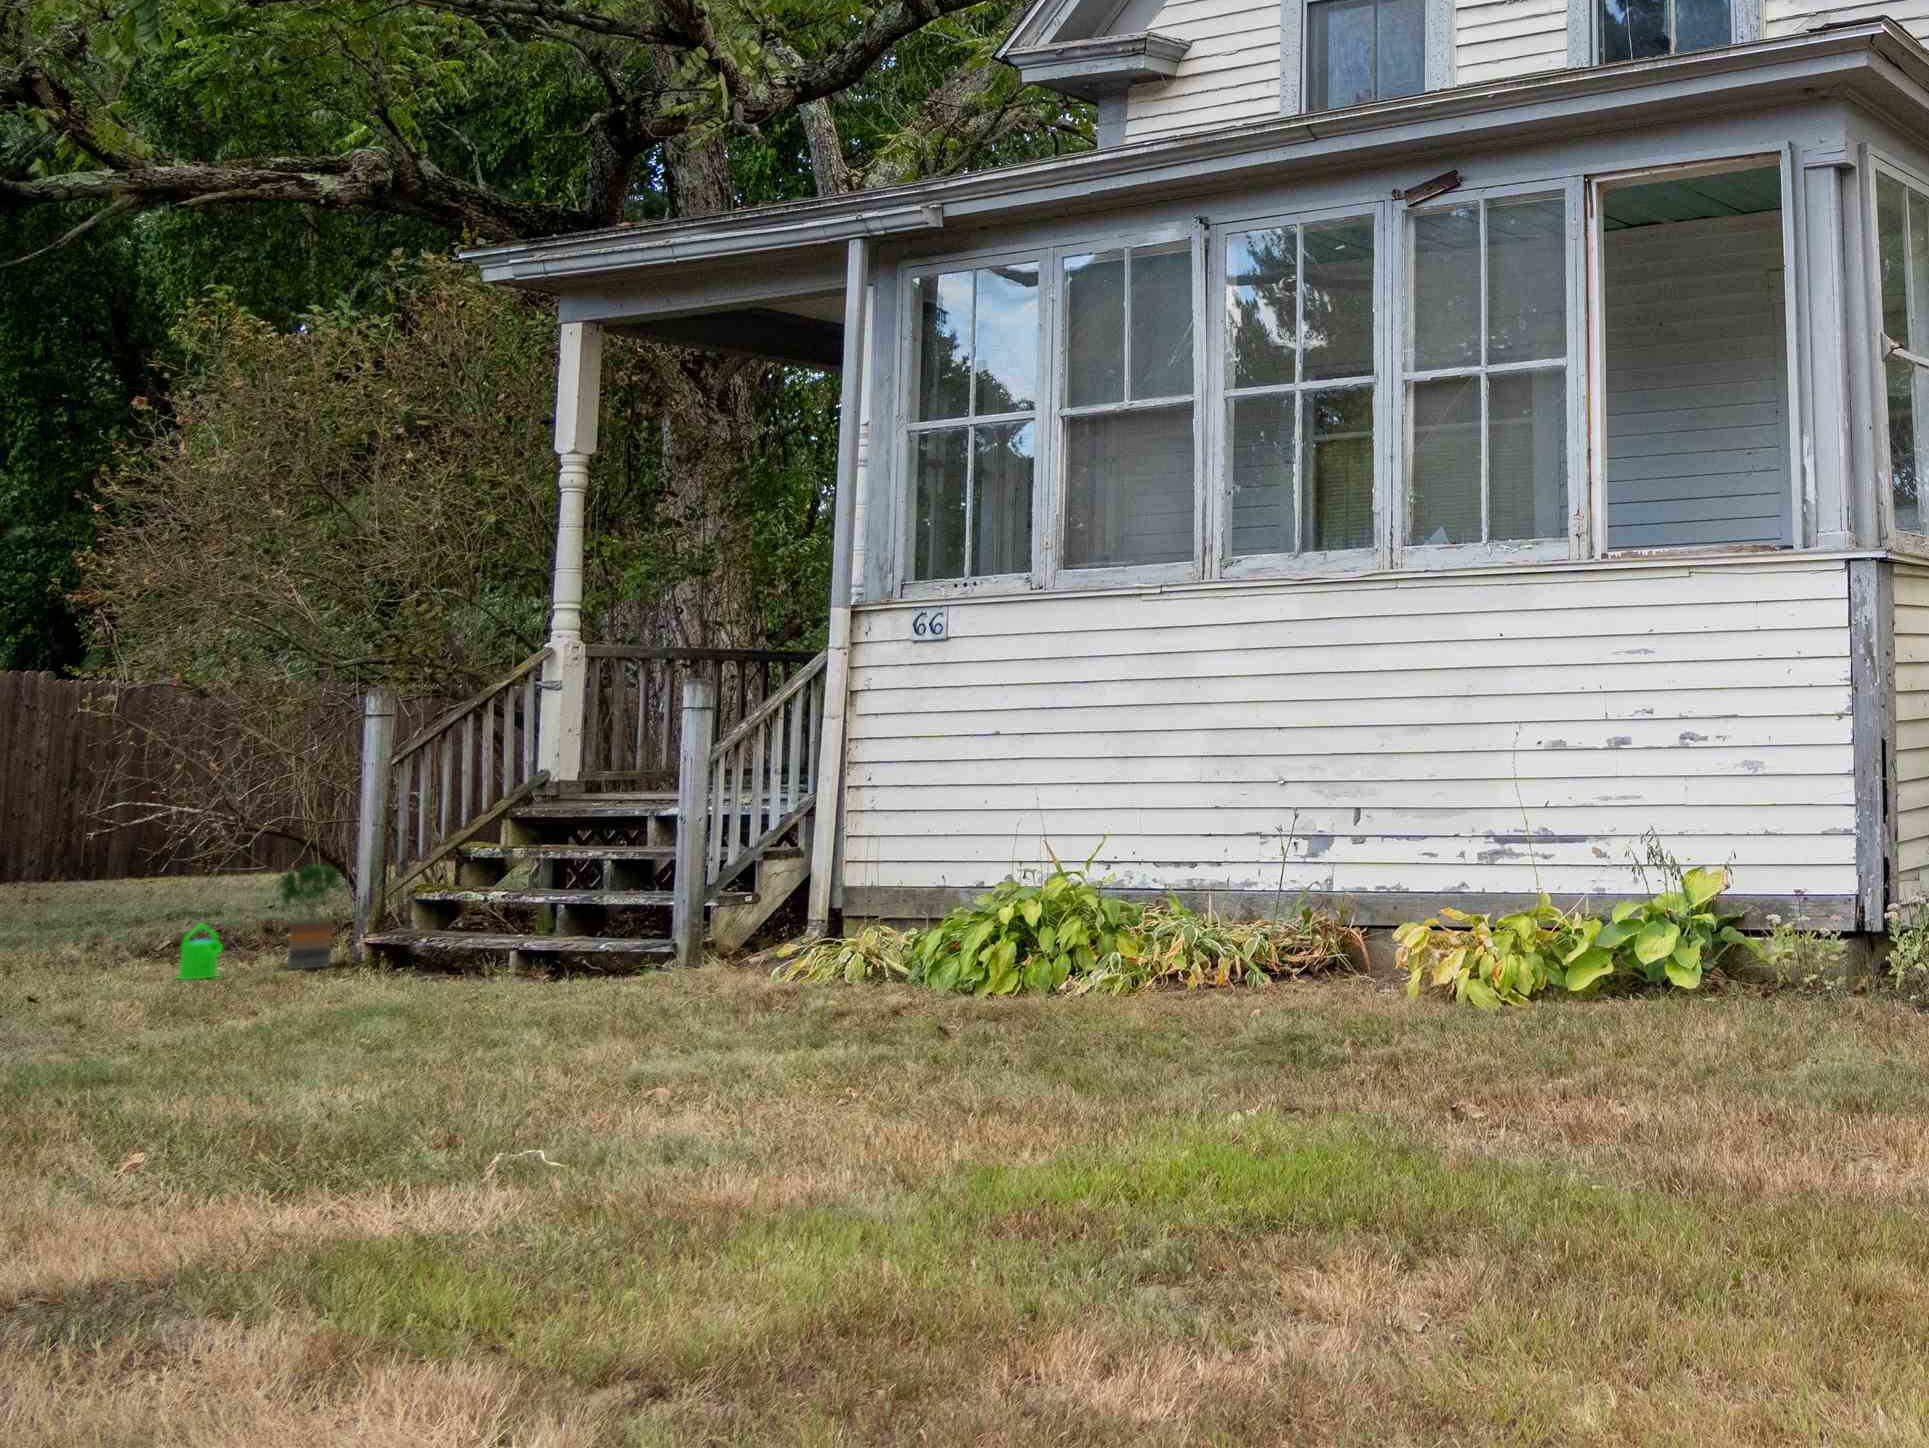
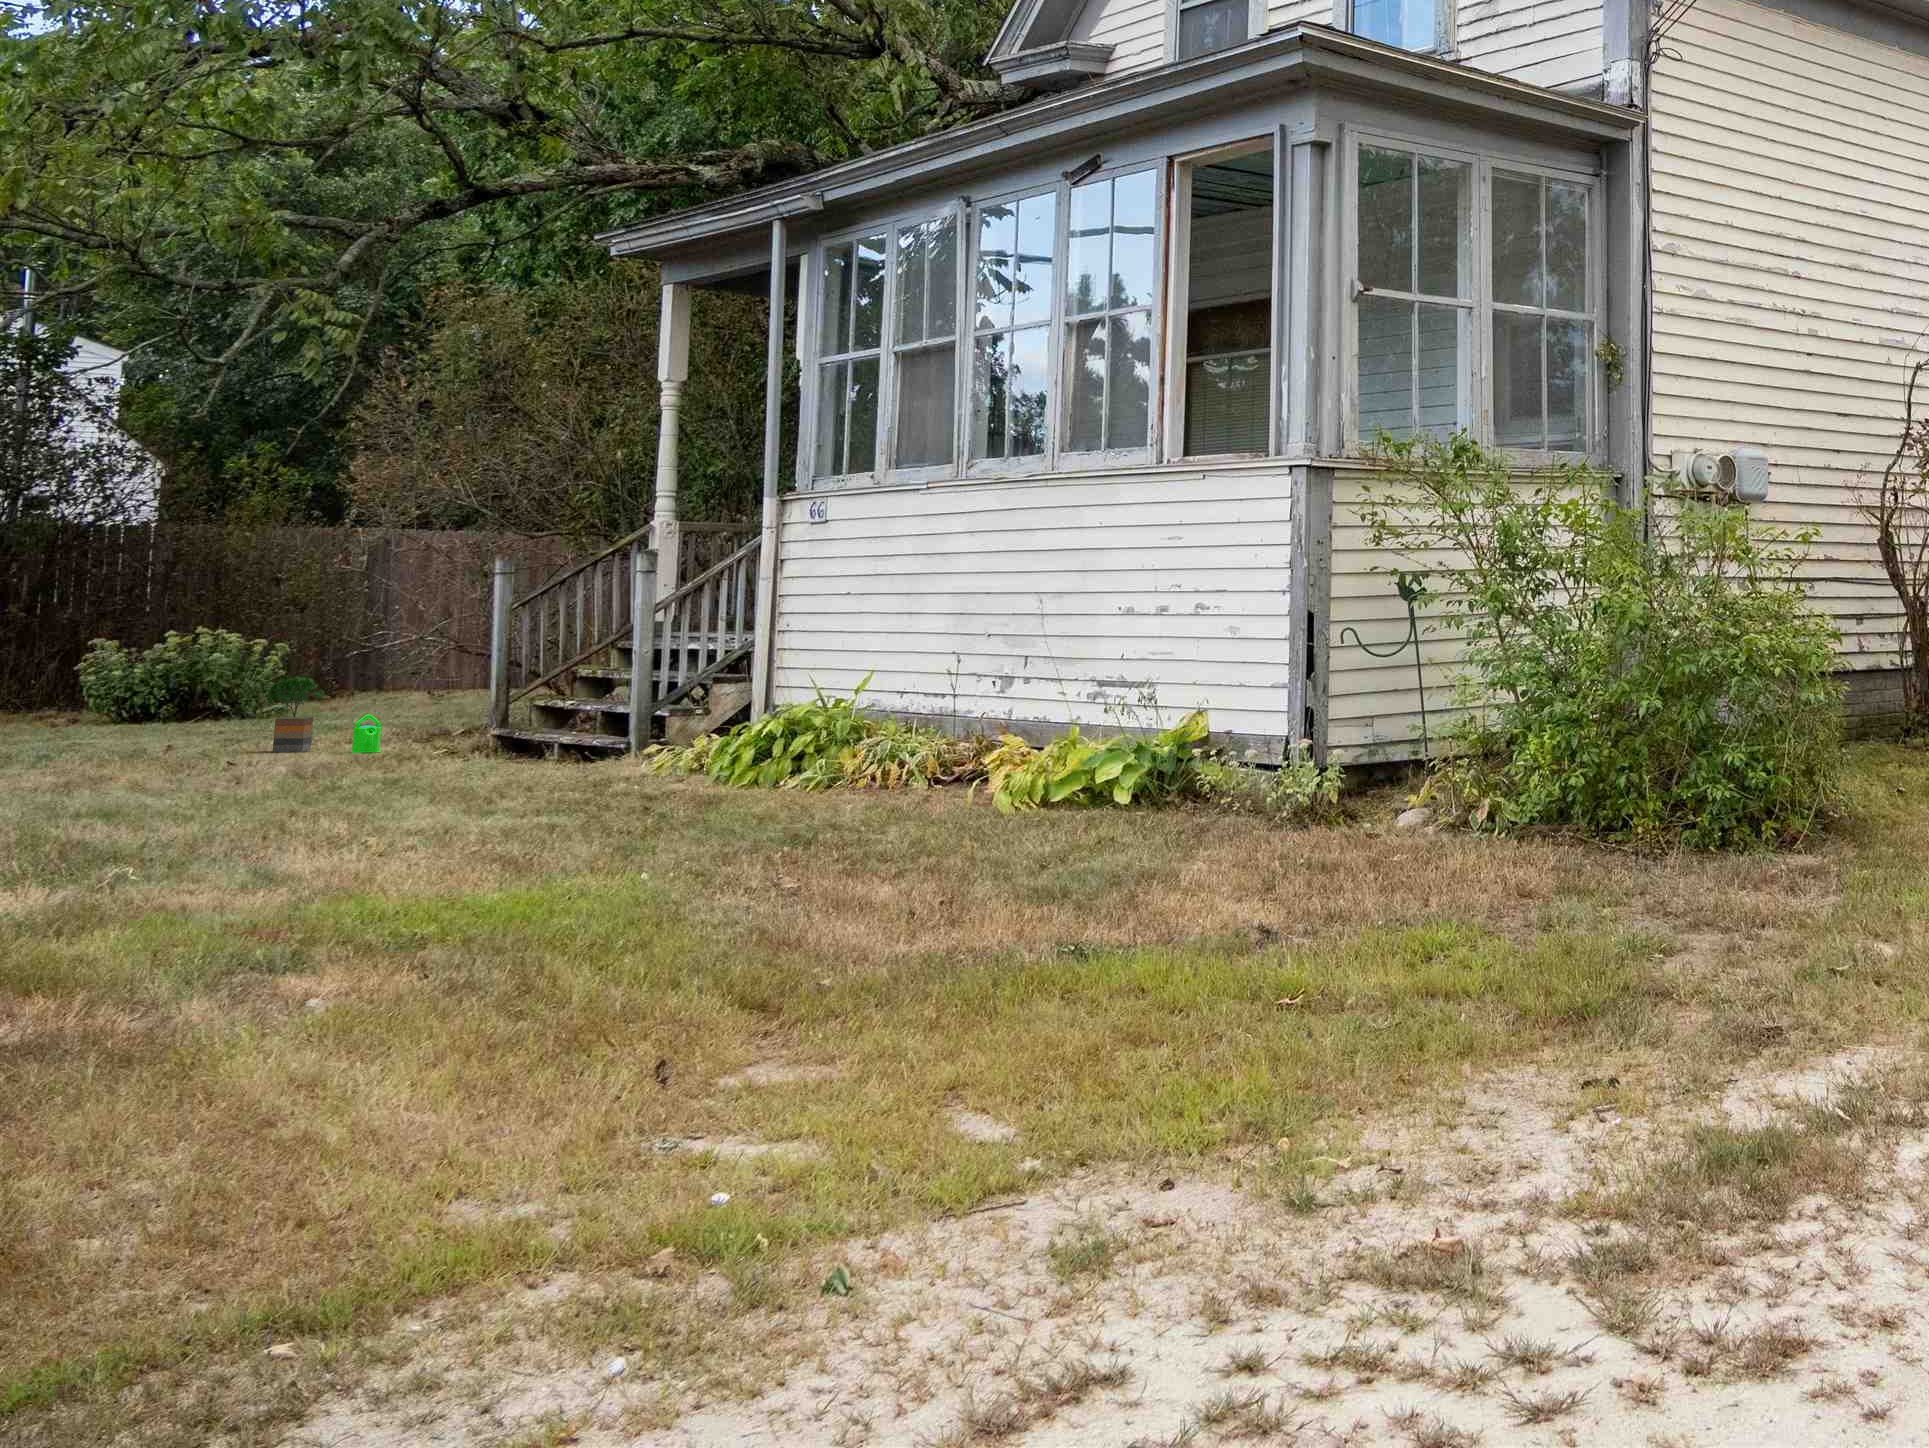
potted tree: present [276,865,351,969] -> present [265,677,323,752]

